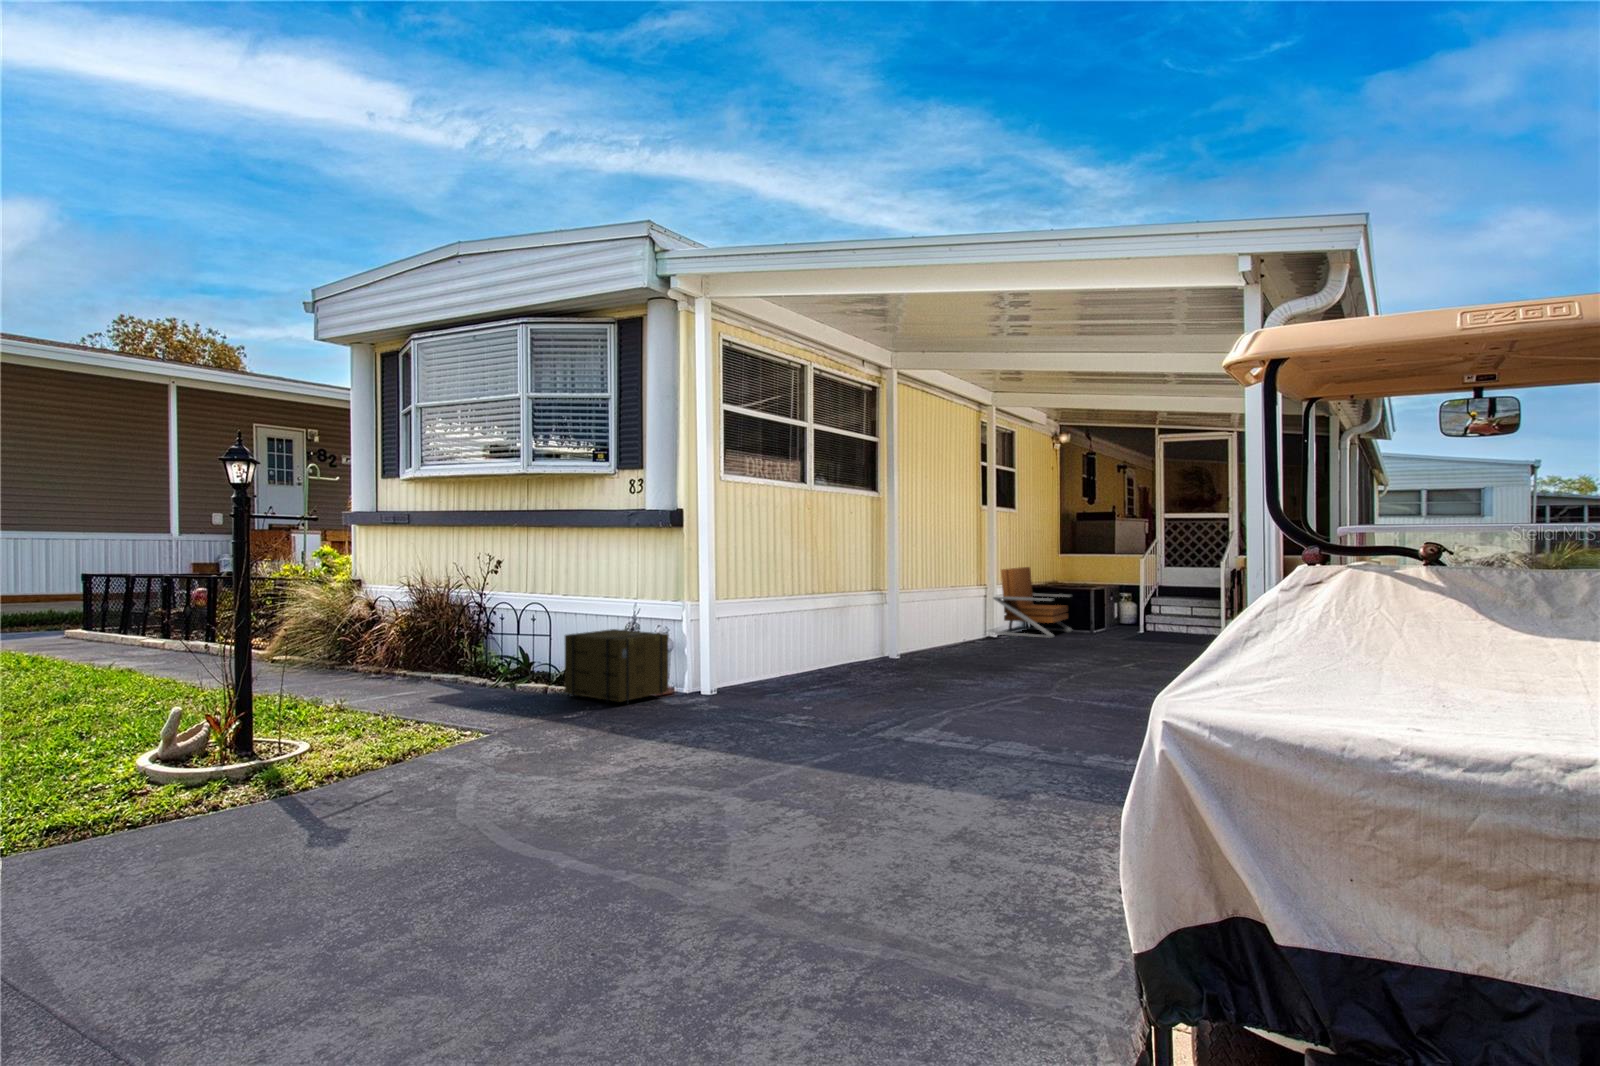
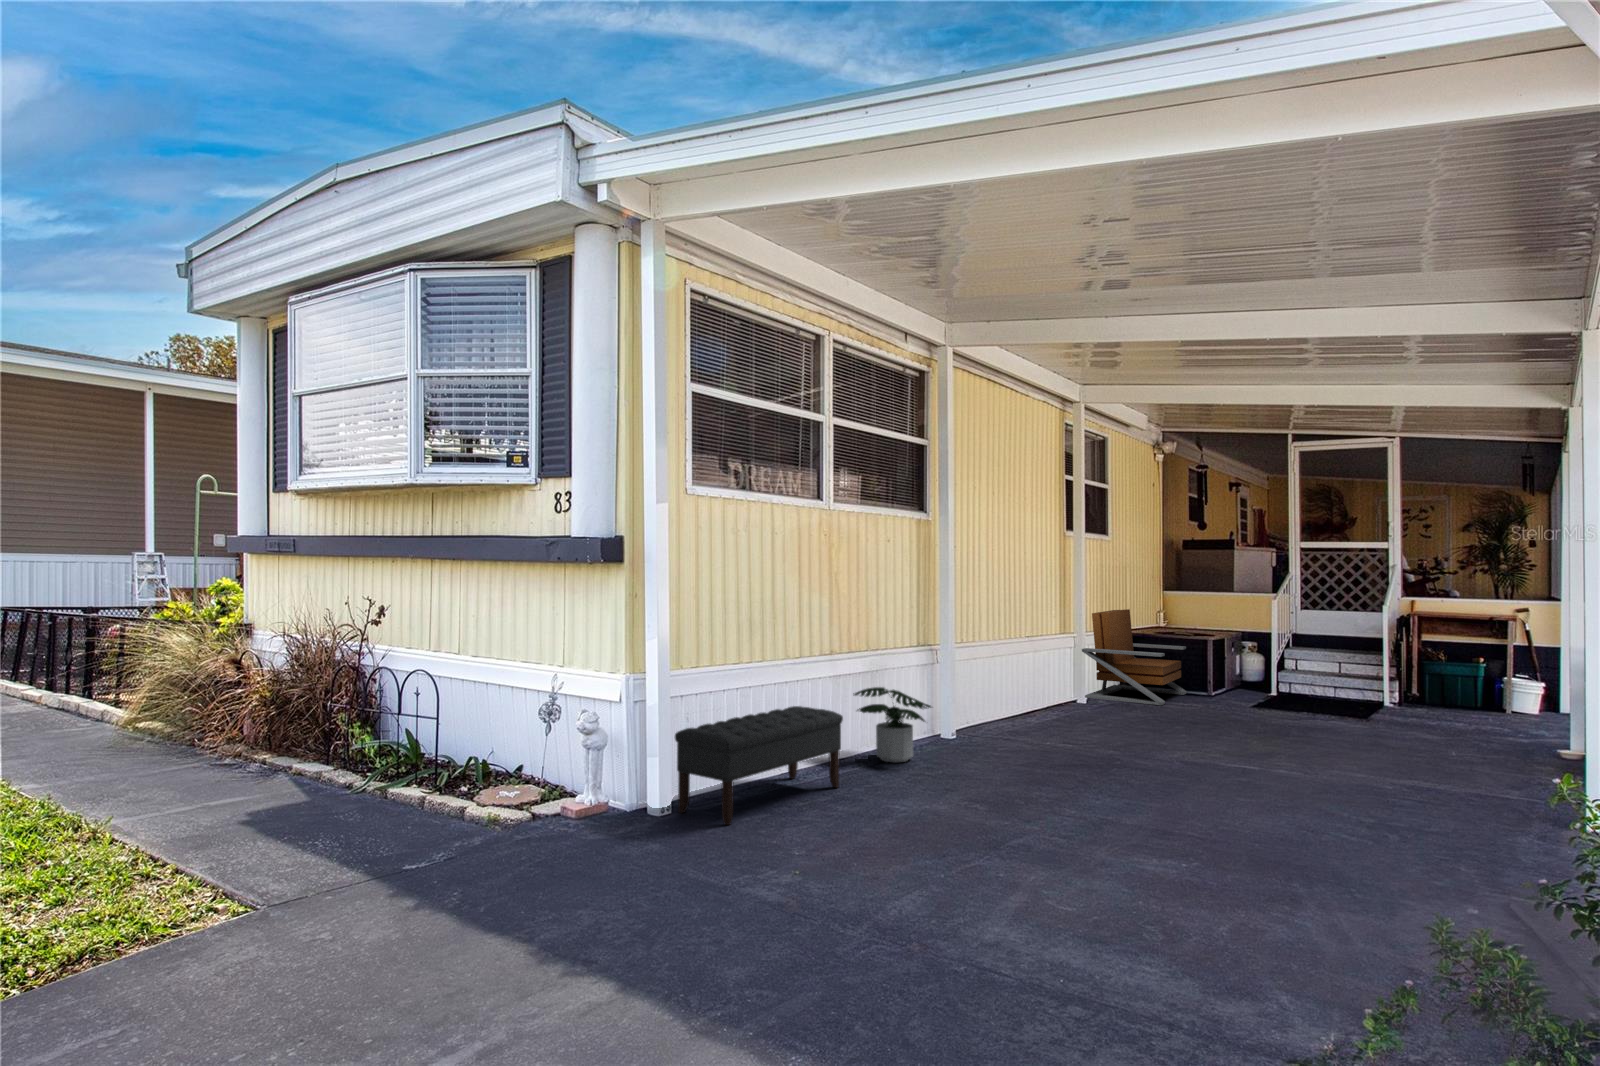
potted plant: none [828,617,885,669] -> present [854,687,931,763]
bench: none [718,628,826,698] -> present [675,706,843,825]
cardboard box: present [565,629,668,704] -> none [441,710,595,839]

